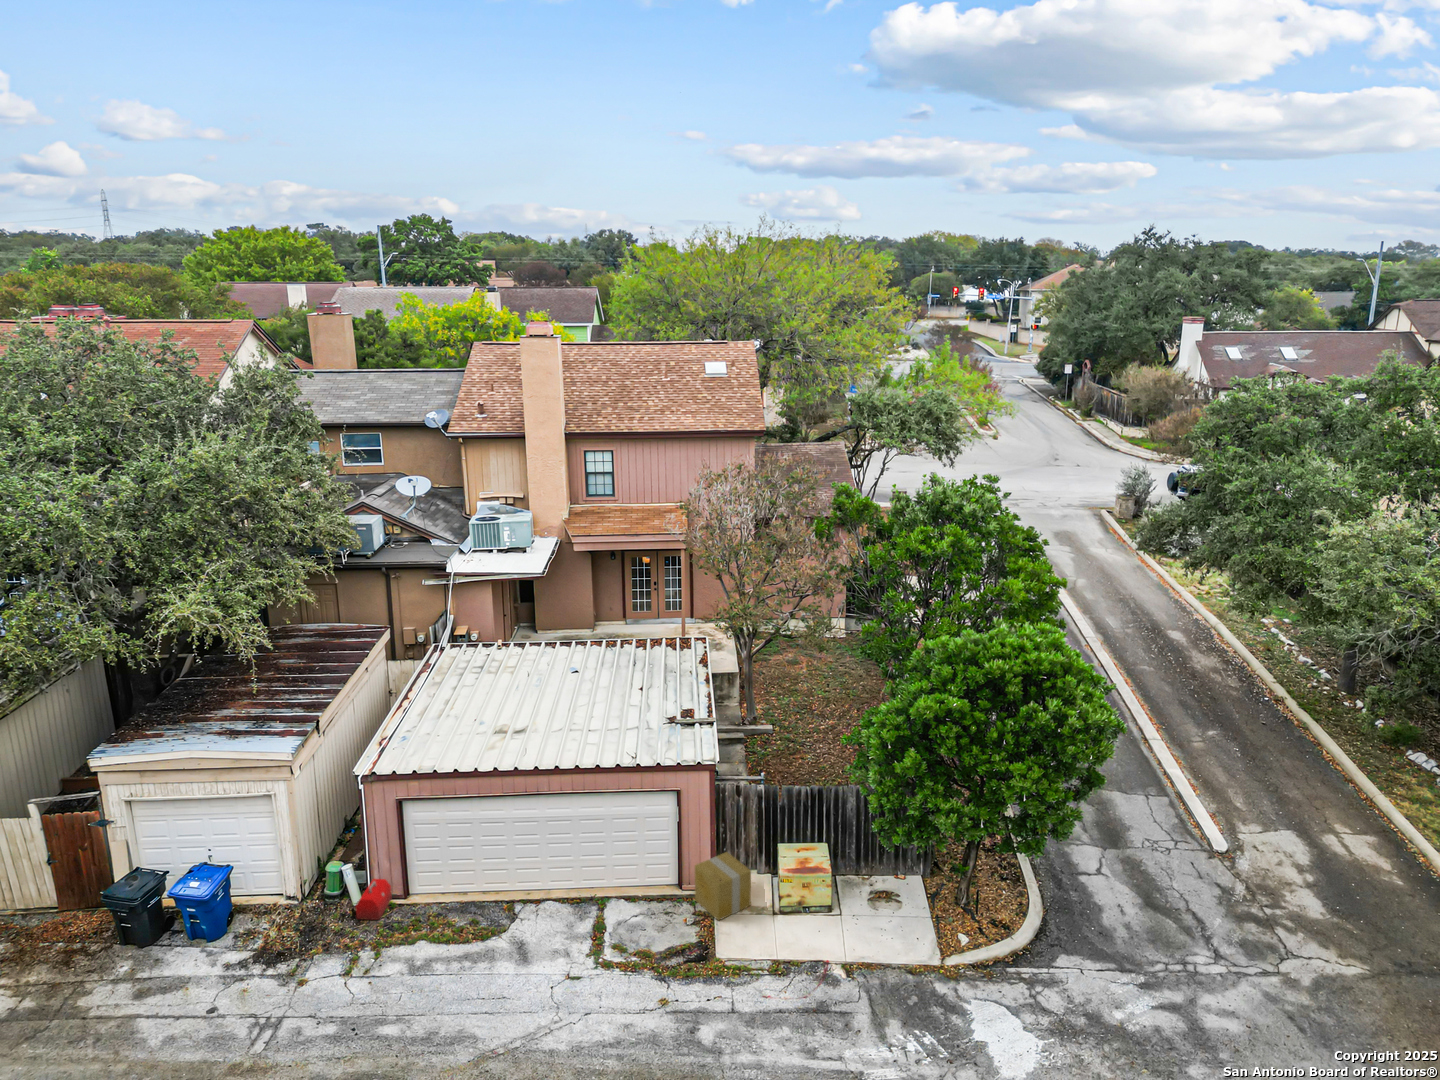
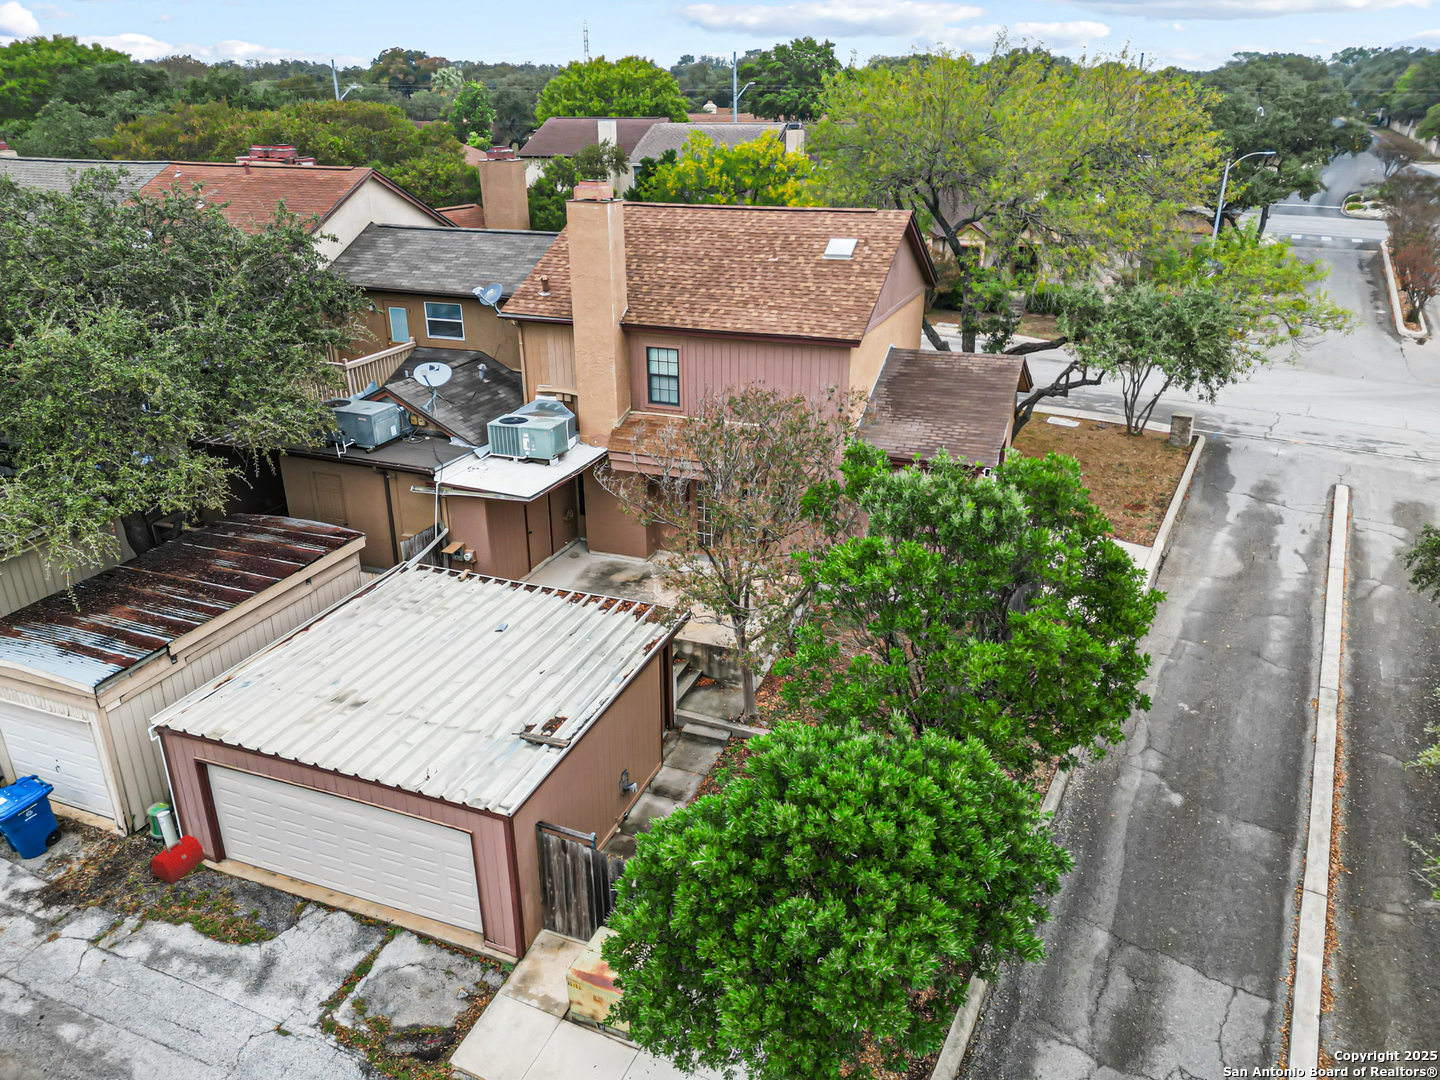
cardboard box: present [695,852,751,920] -> none [487,917,547,1005]

